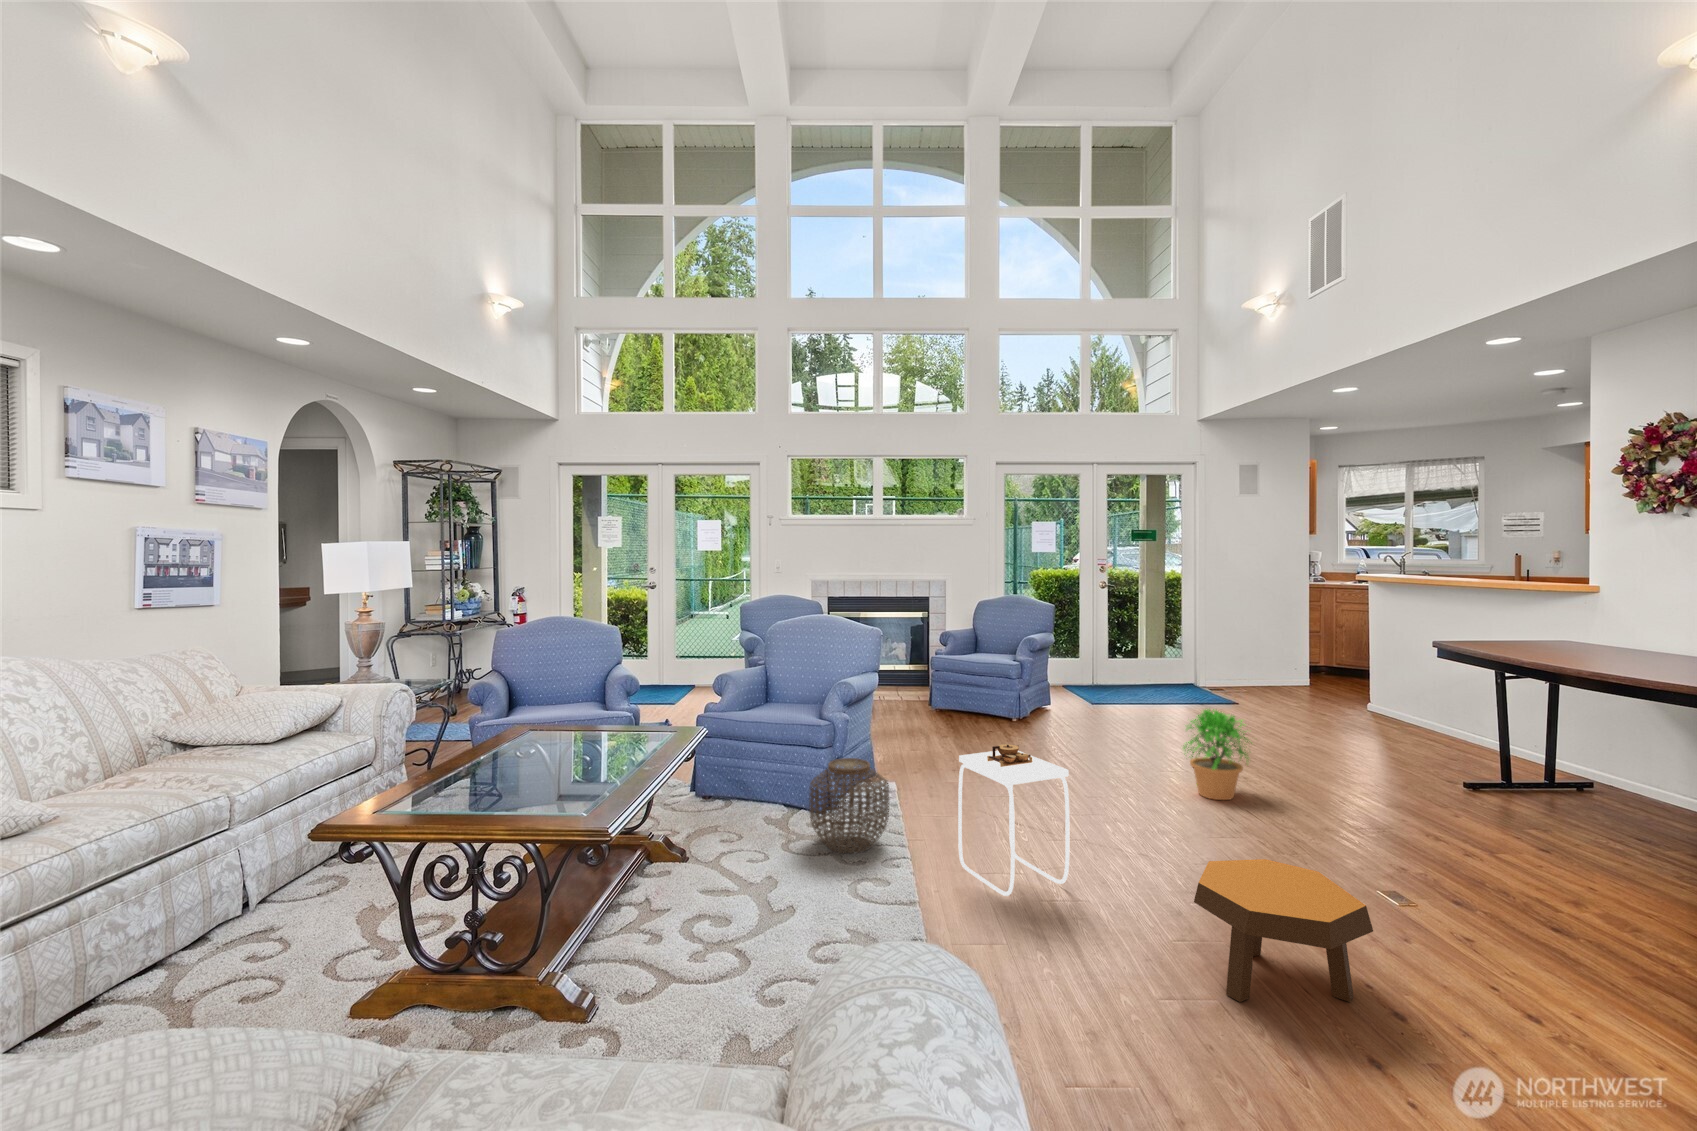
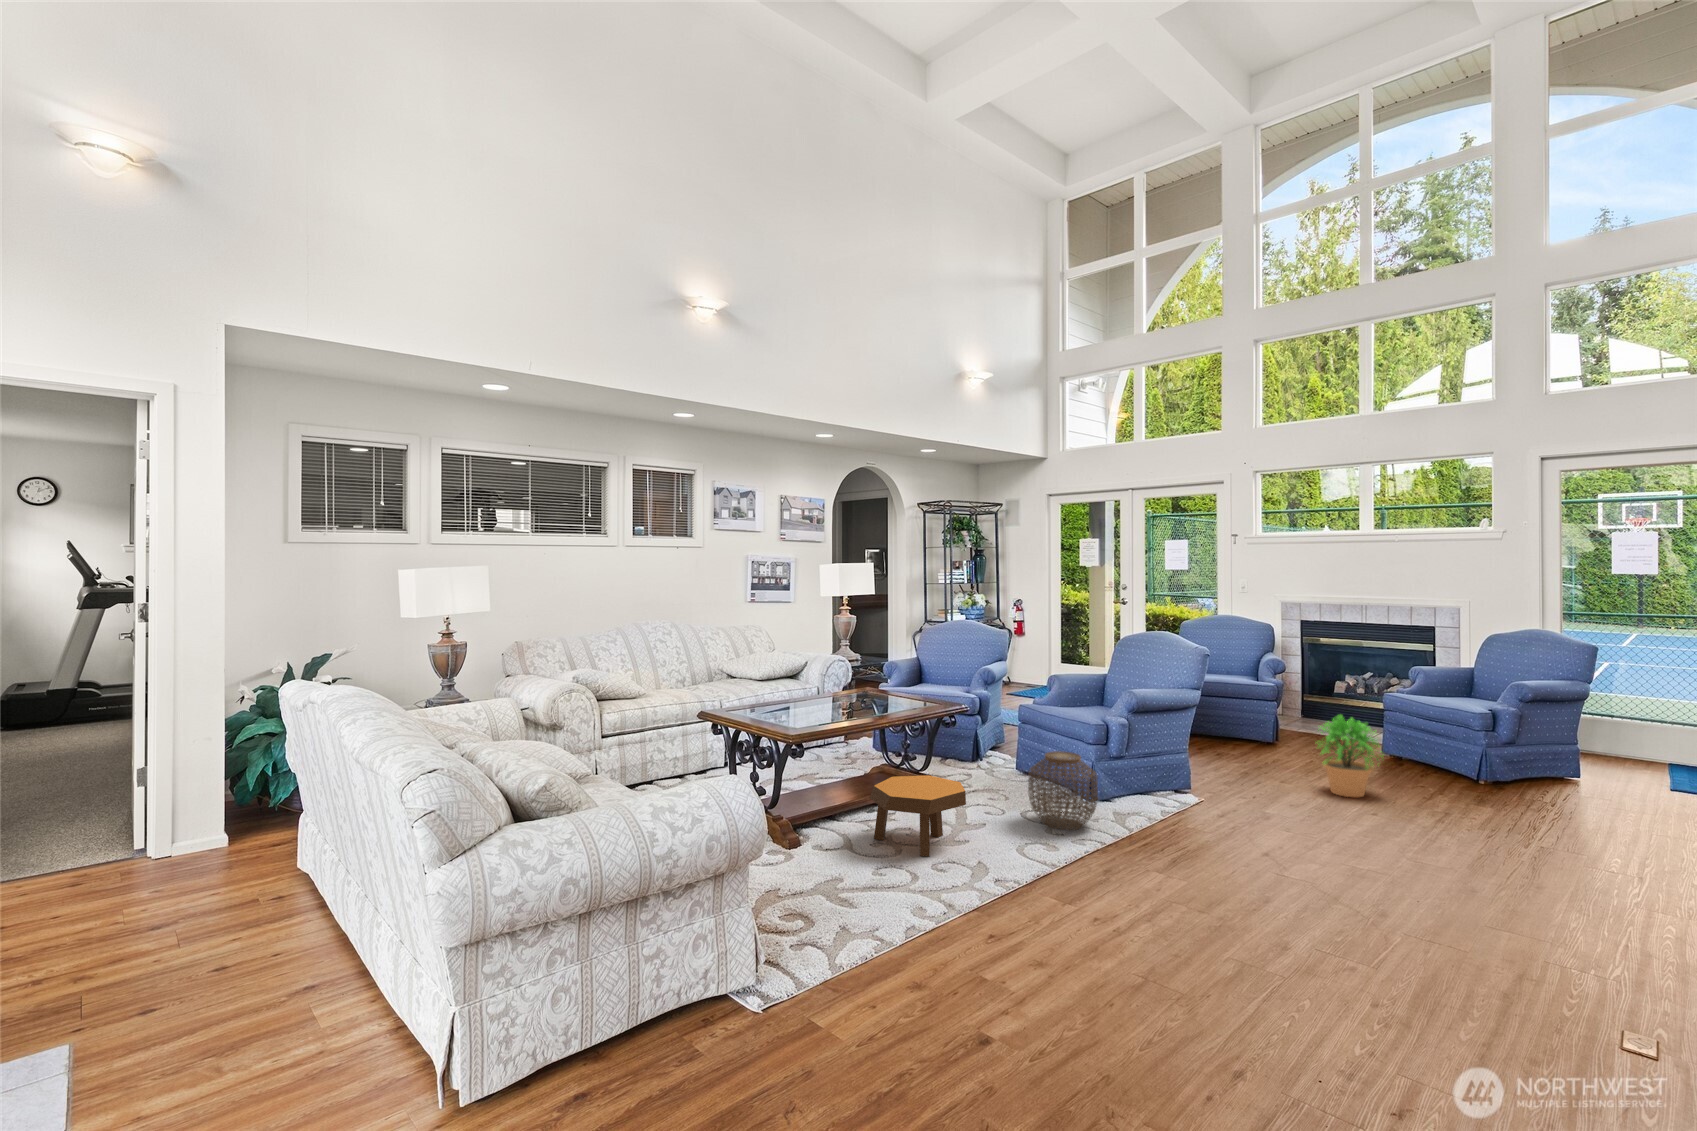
potted plant: present [1183,709,1252,800] -> present [1318,715,1379,797]
side table: present [958,744,1070,896] -> none [1112,754,1183,892]
footstool: present [1194,859,1373,1002] -> present [870,775,966,856]

